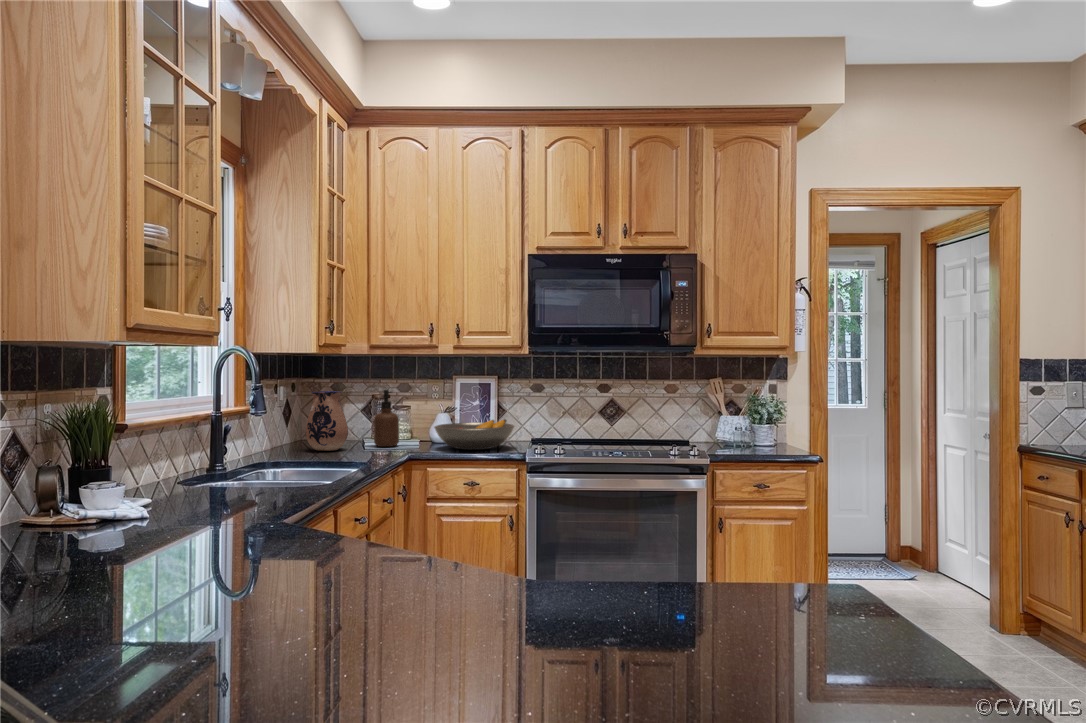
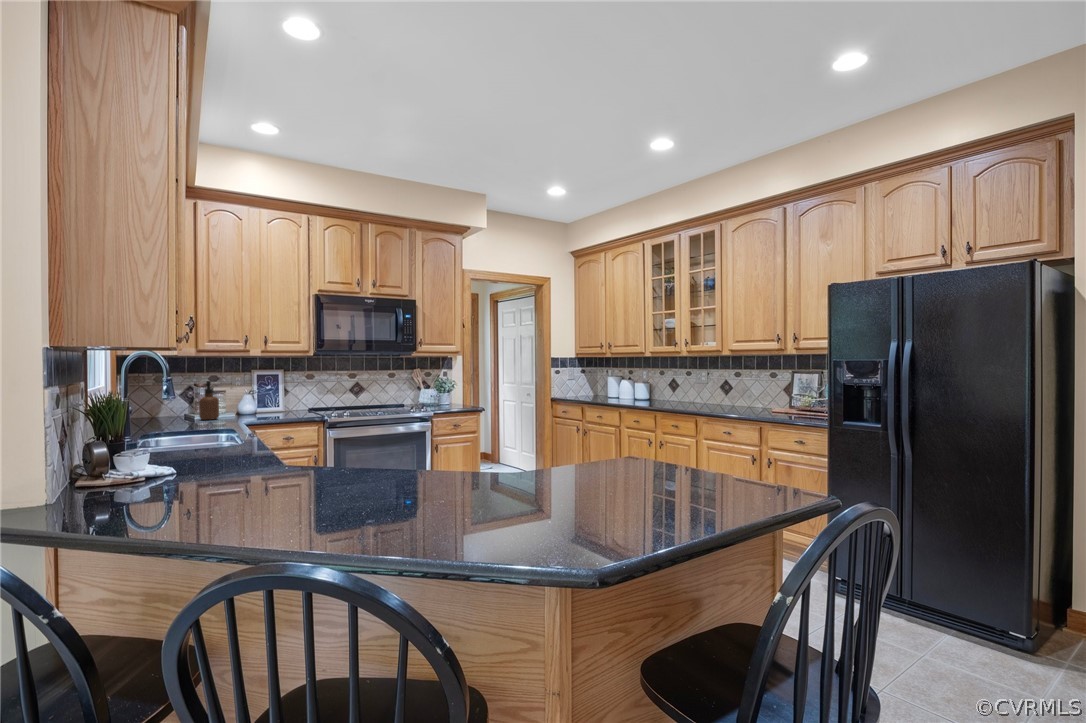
ceramic pitcher: present [306,391,348,451] -> none [149,383,185,425]
fruit bowl: present [434,419,514,450] -> none [250,396,308,417]

